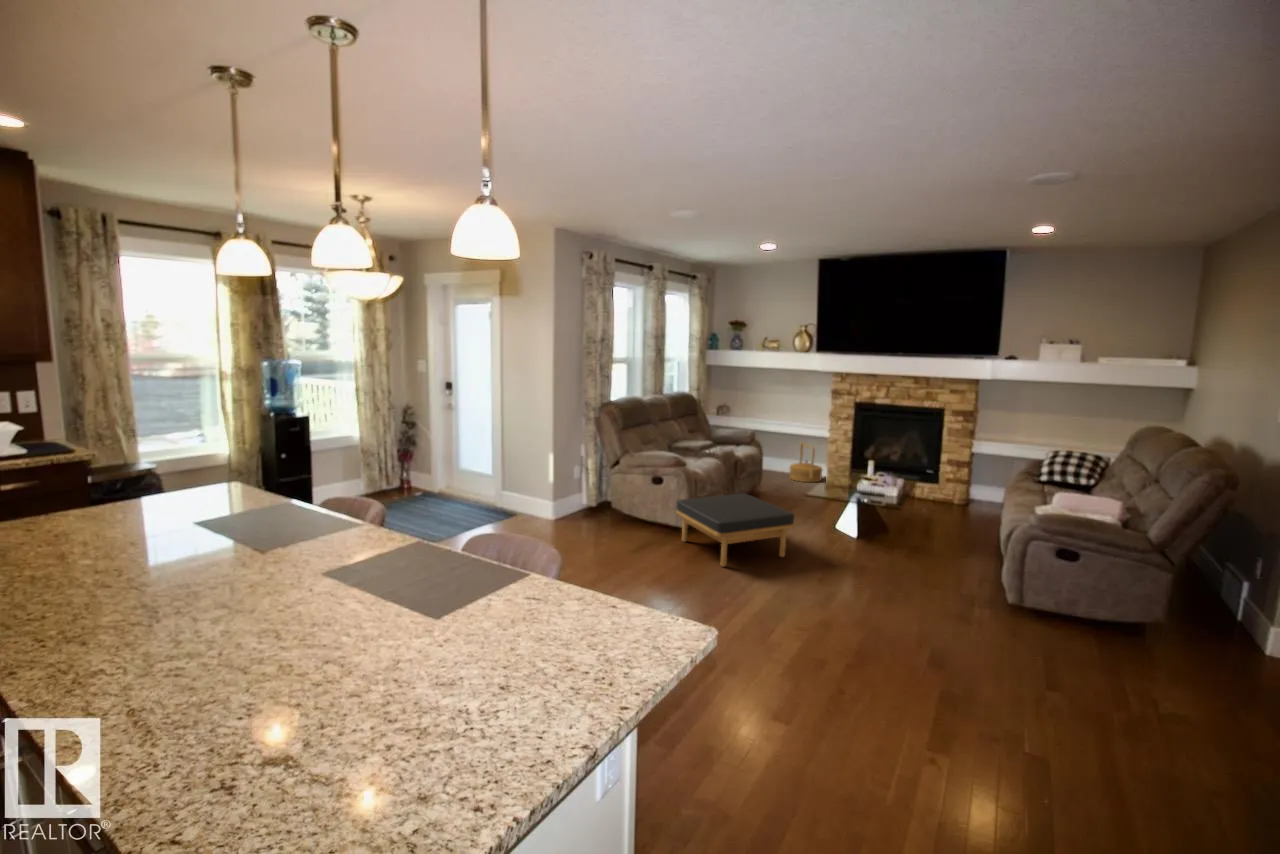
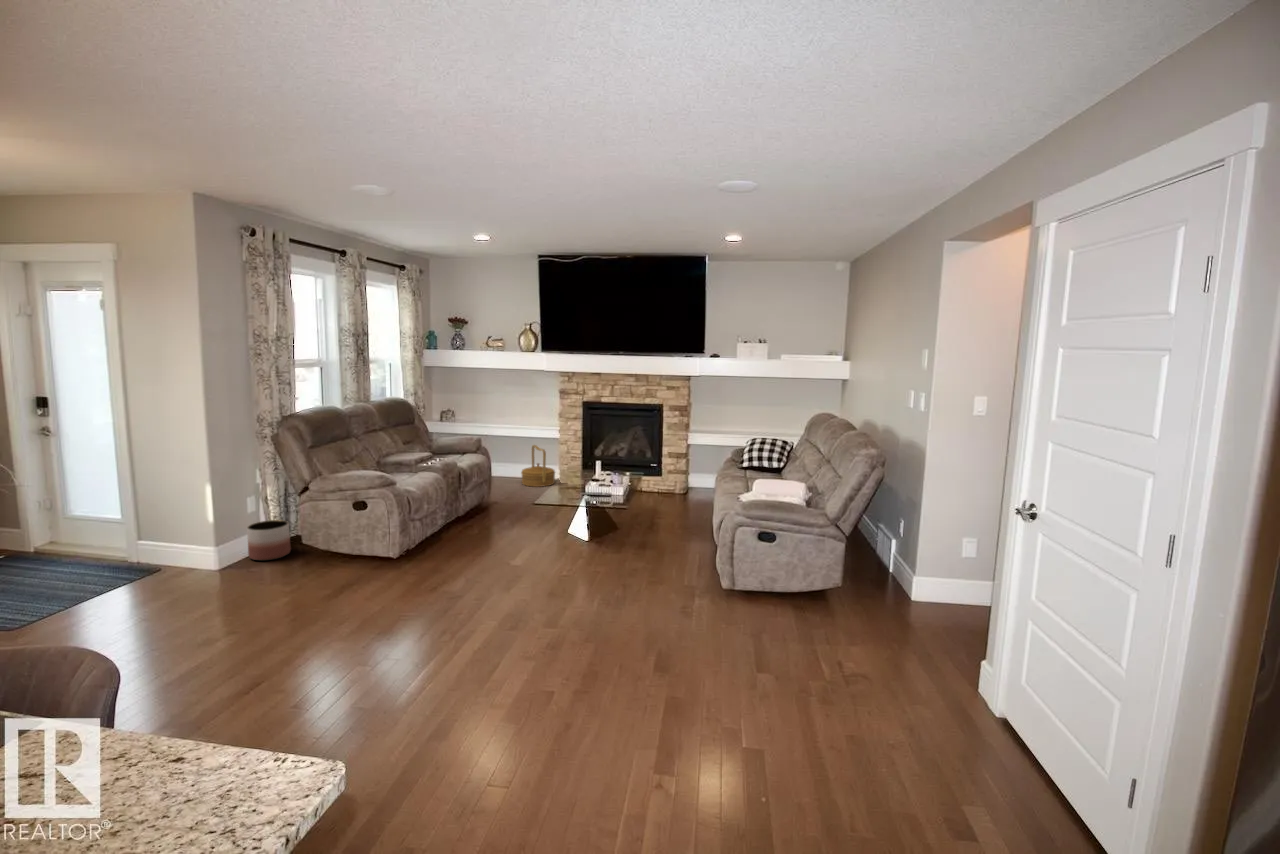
planter: none [573,486,602,517] -> present [247,520,291,561]
ottoman: present [676,493,794,567] -> none [383,509,519,598]

